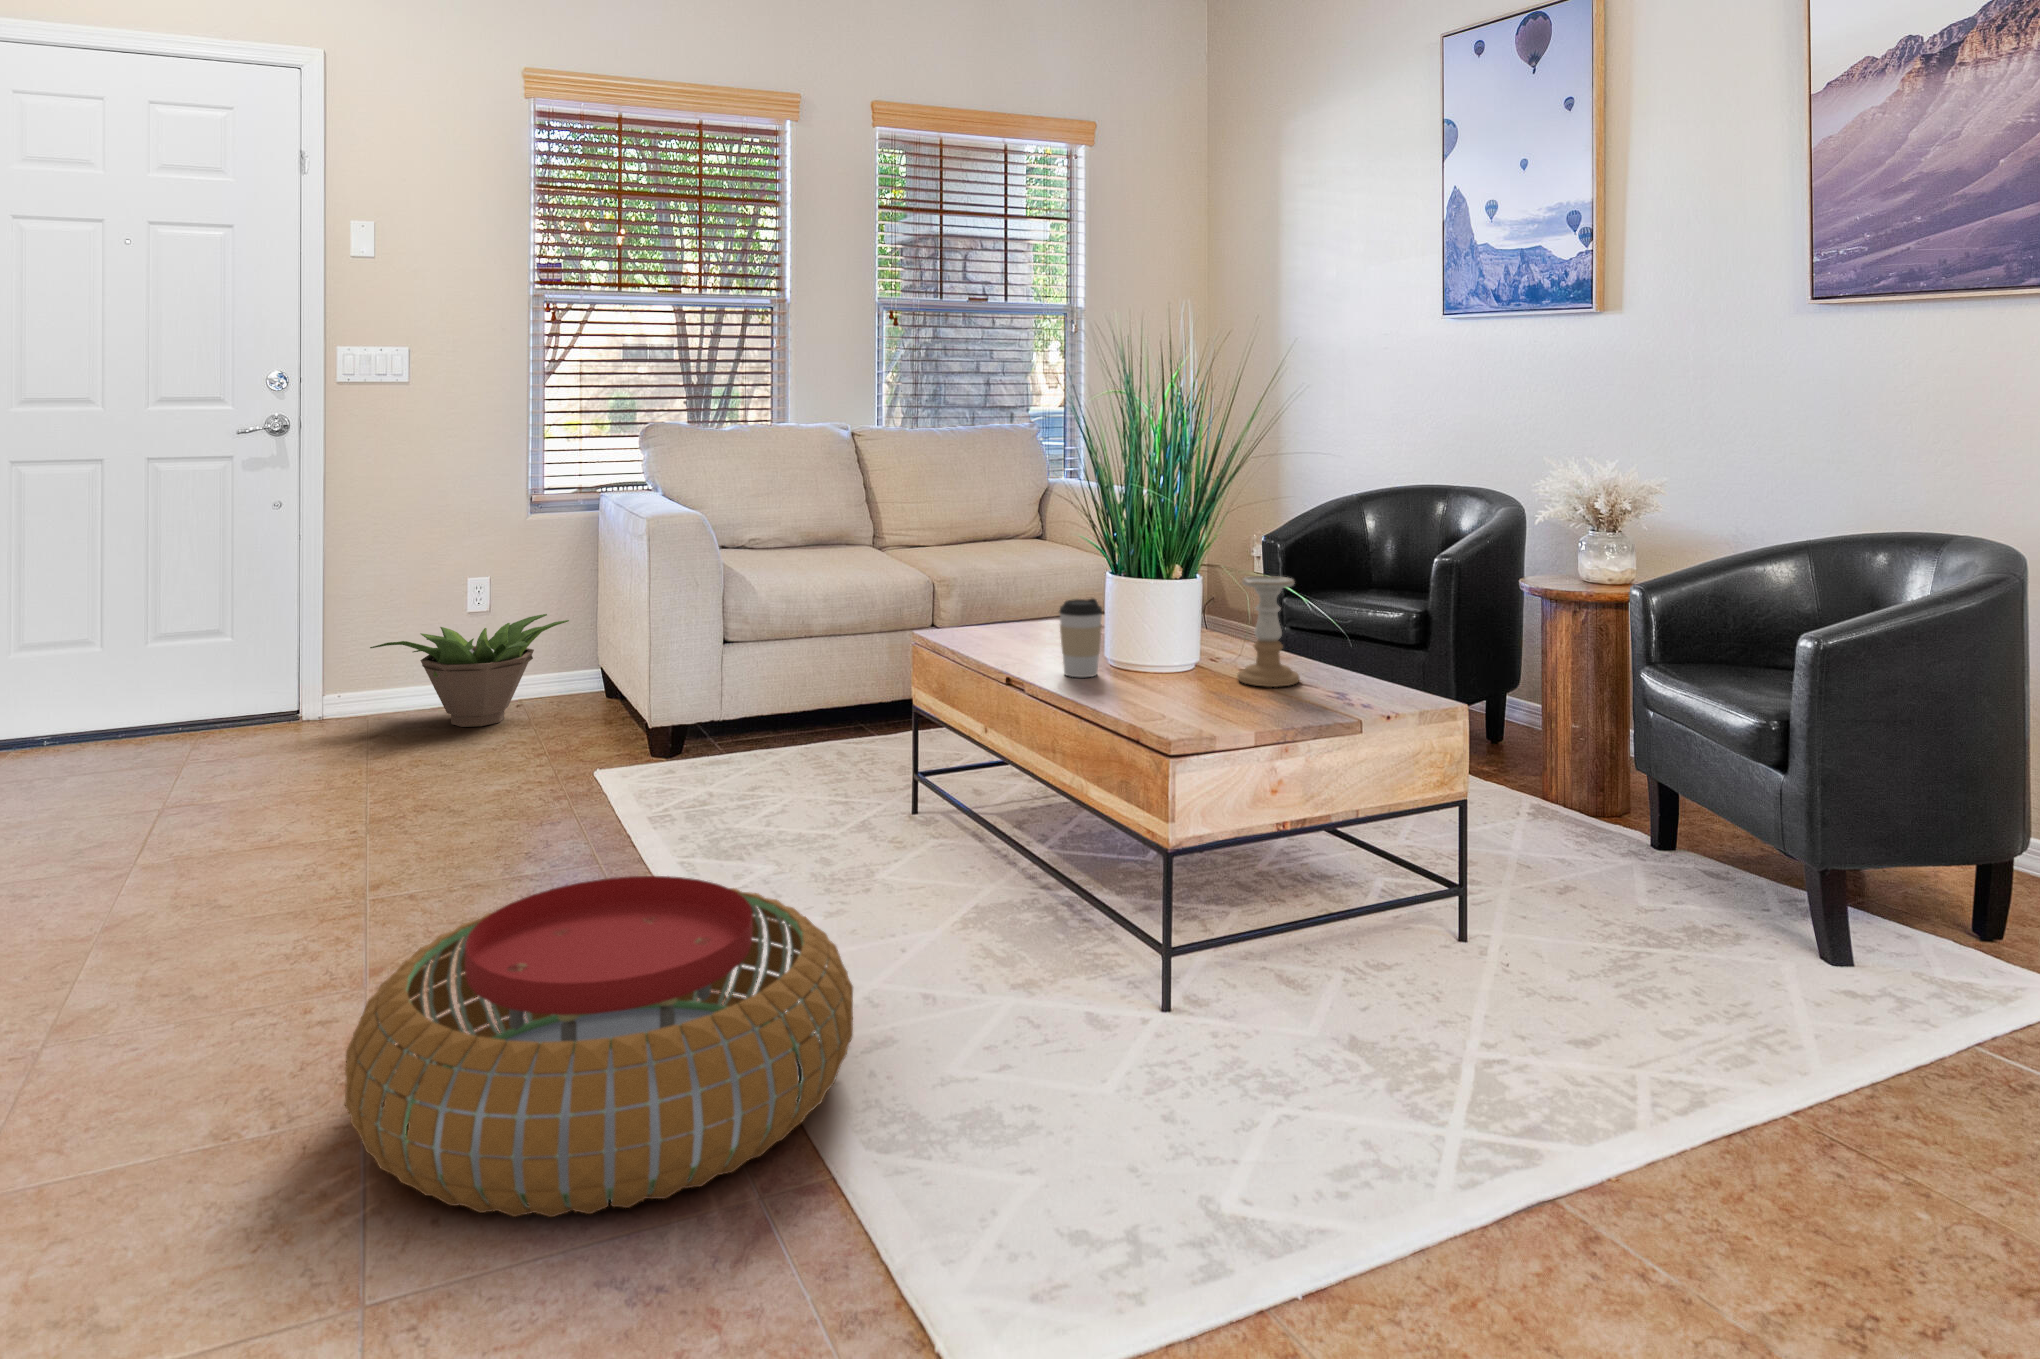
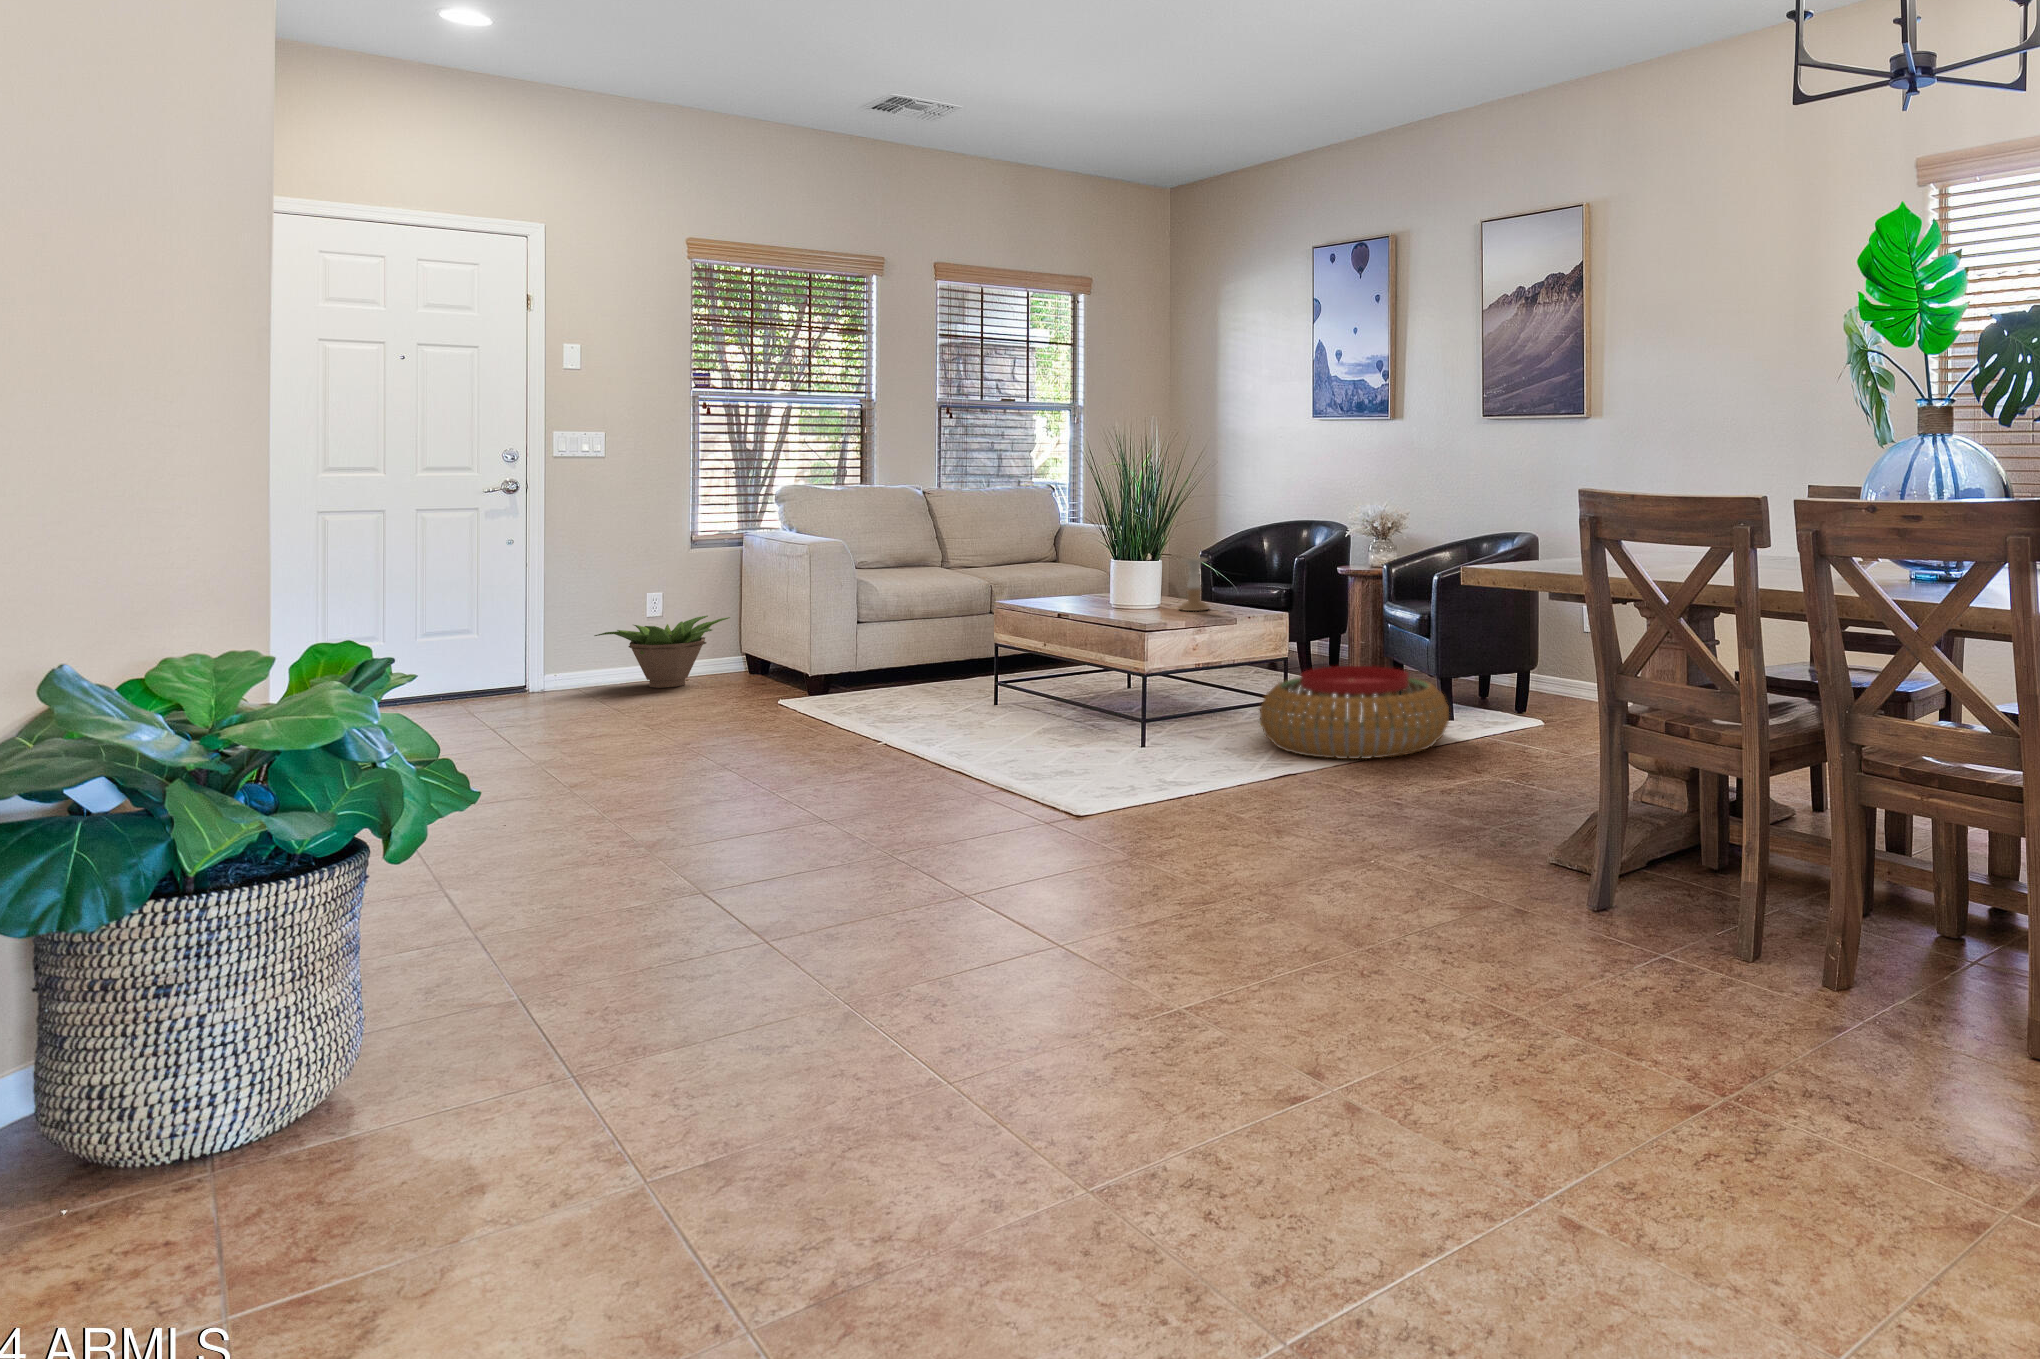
coffee cup: present [1059,598,1102,677] -> none [1086,571,1109,611]
pouf: present [345,876,853,1217] -> present [1260,666,1449,759]

